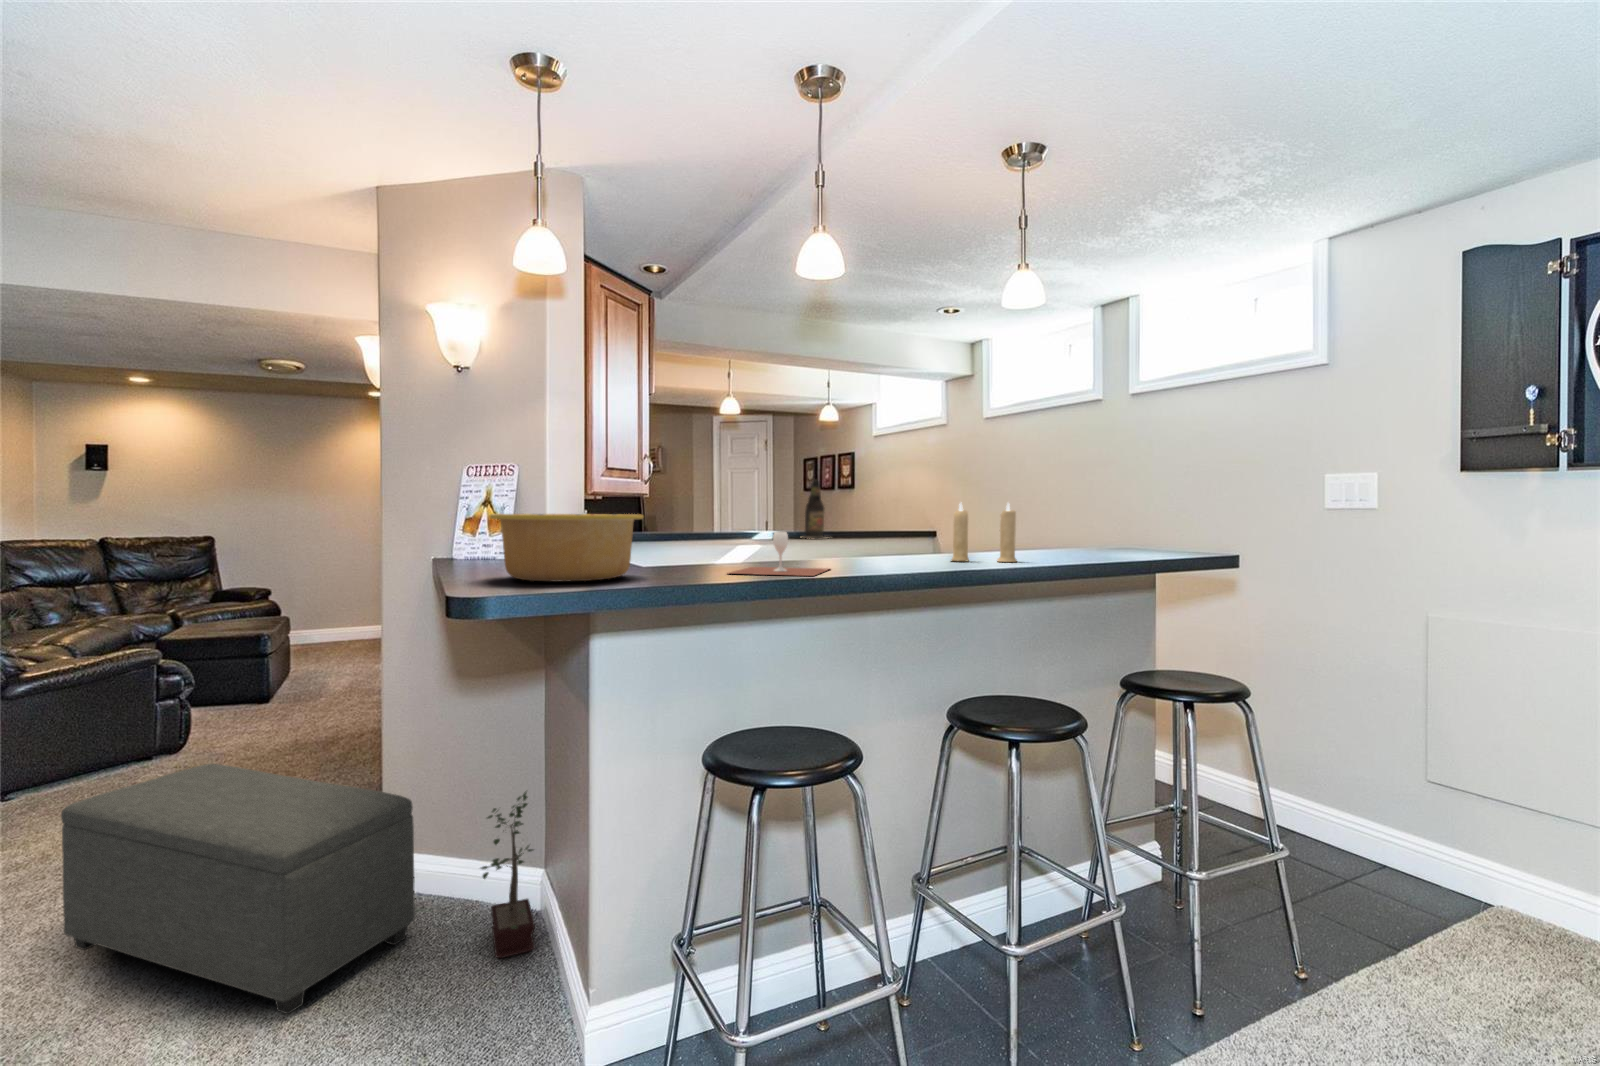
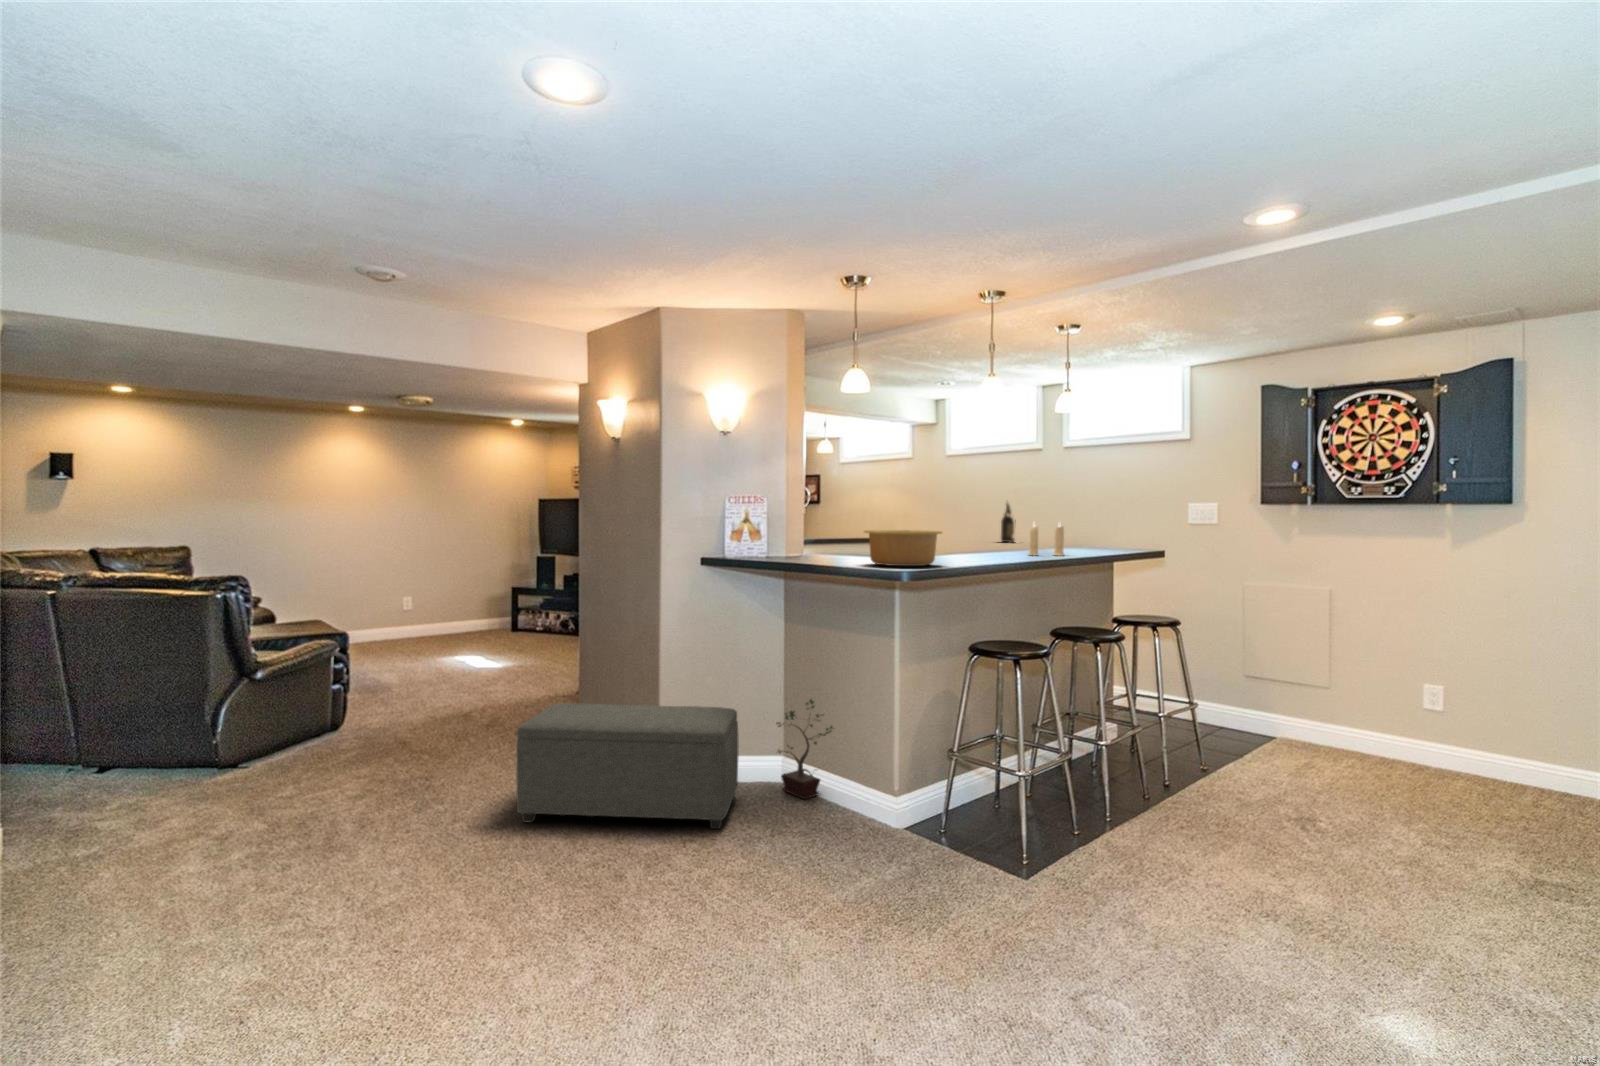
beer bottle: present [805,479,824,538] -> present [1001,504,1014,542]
wine glass: present [729,532,828,576] -> none [950,539,1010,563]

